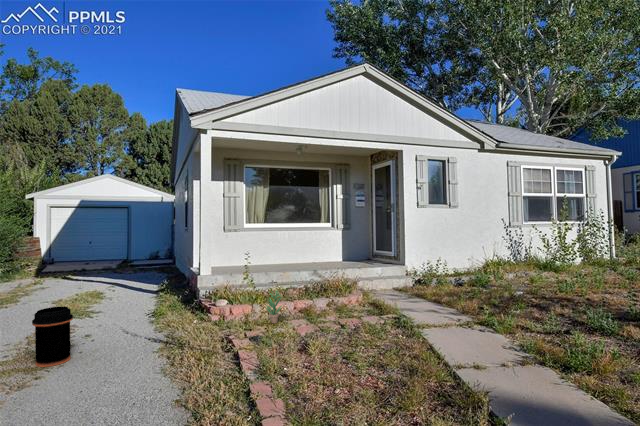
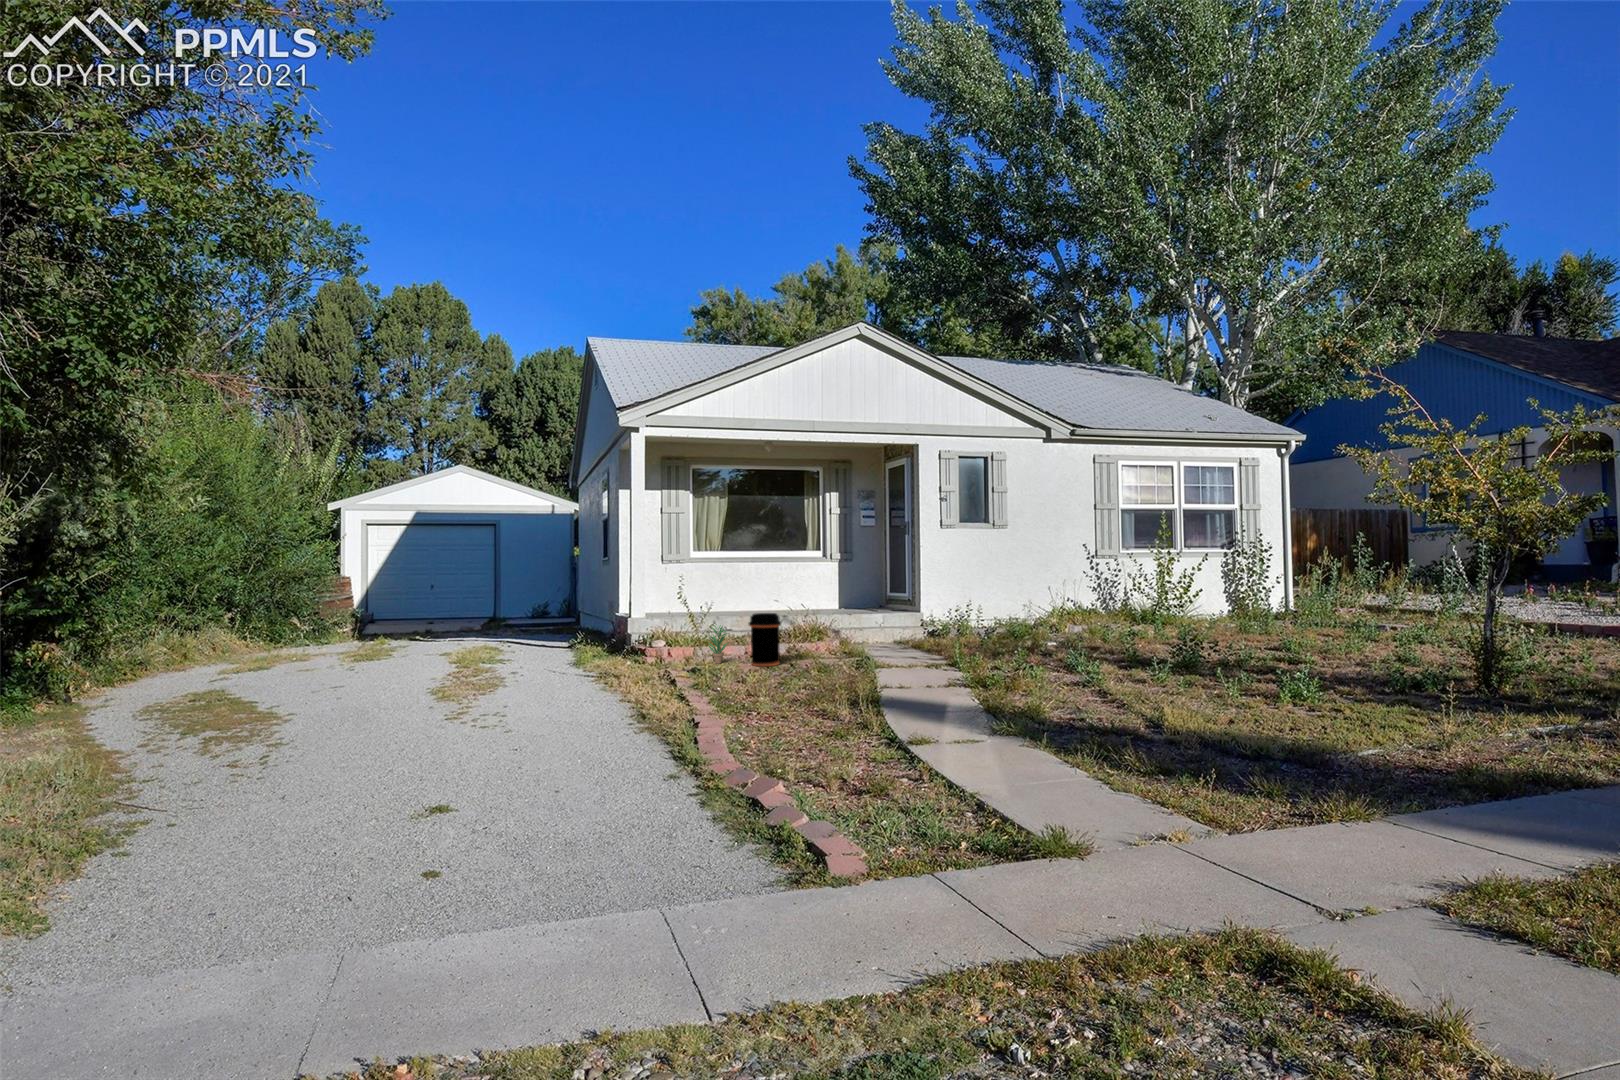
trash can: present [32,307,73,367] -> present [749,613,781,666]

